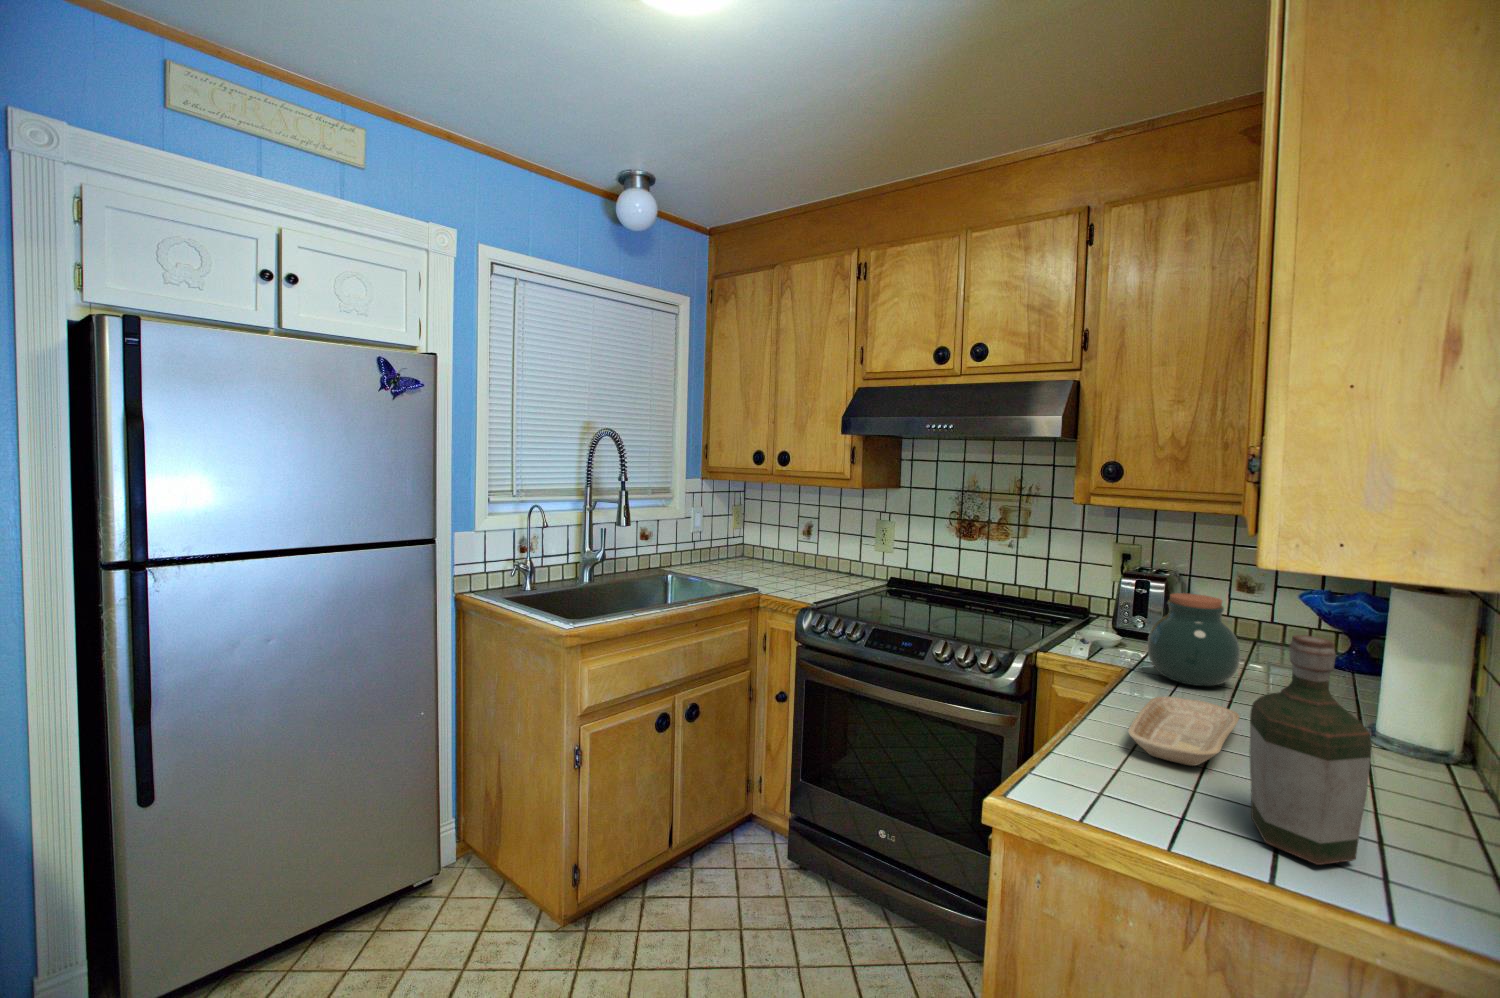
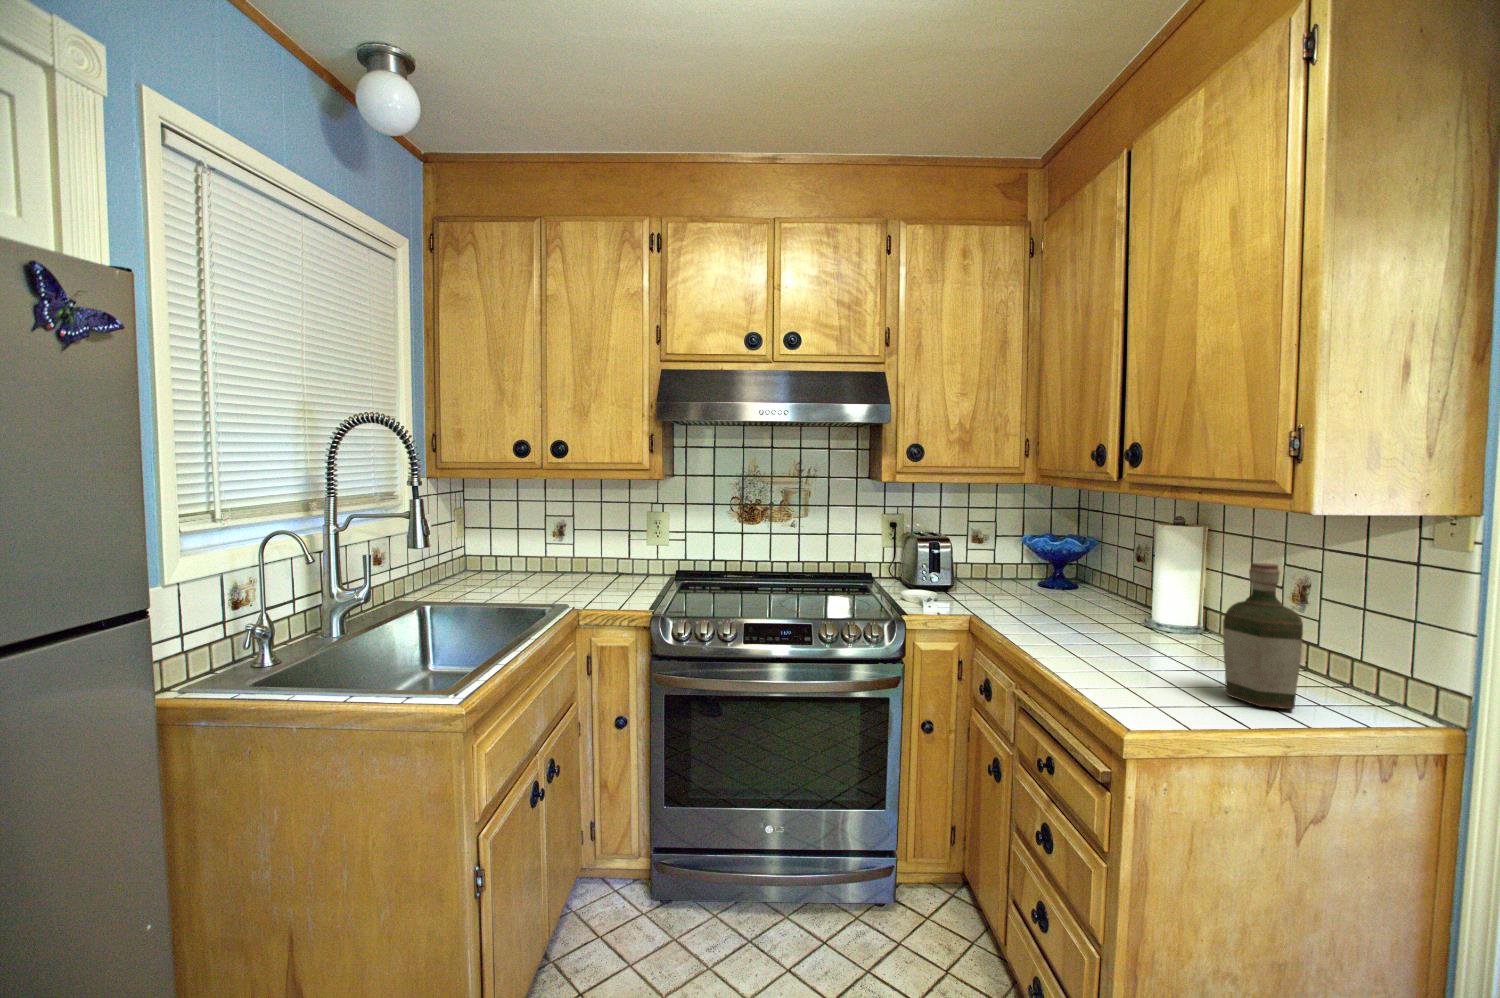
jar: present [1148,593,1240,686] -> none [989,549,1054,620]
tray: present [1129,696,1240,766] -> none [1055,628,1161,673]

